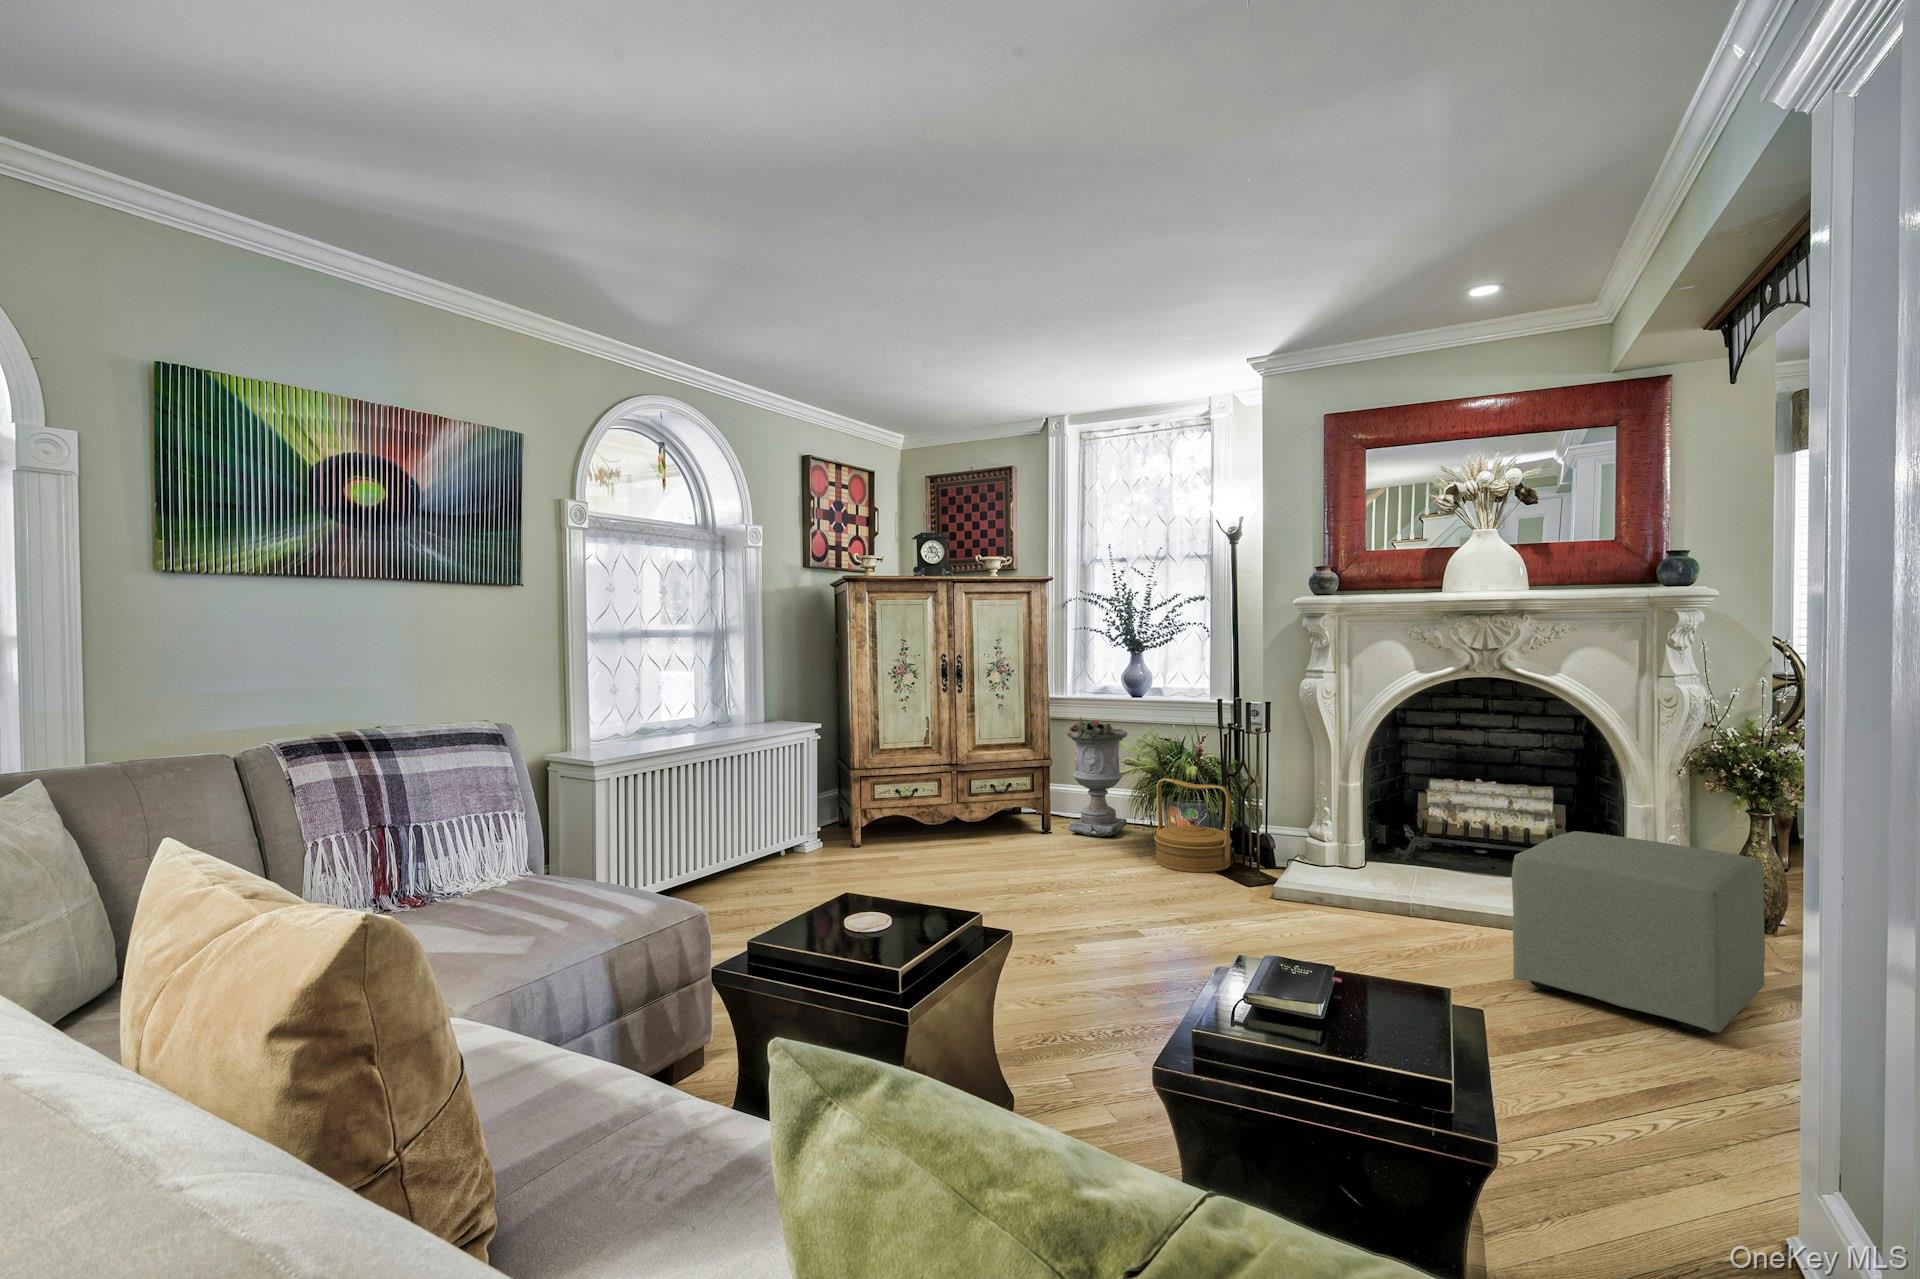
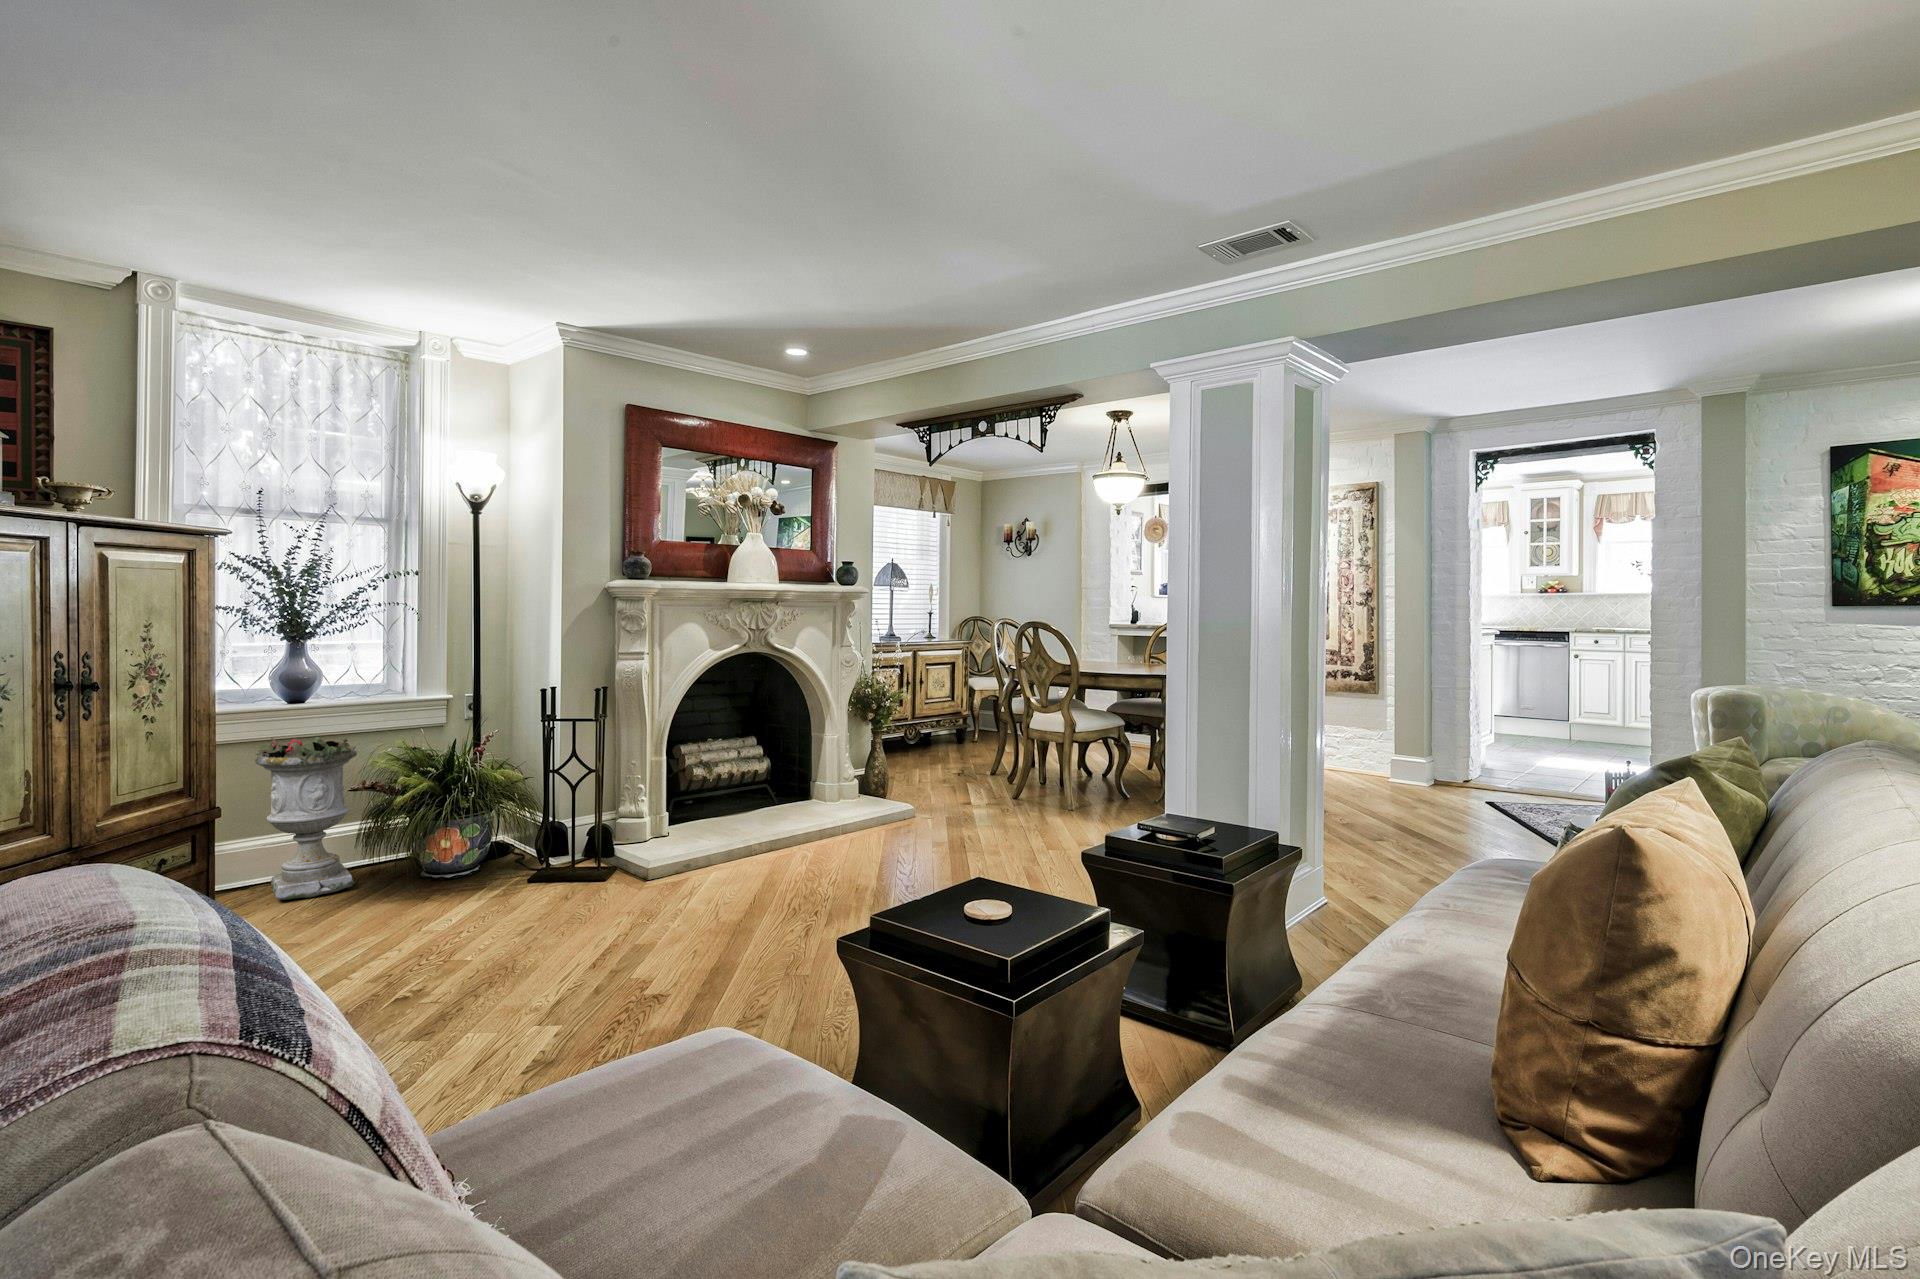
woven basket: present [1154,778,1232,873] -> none [454,783,560,891]
ottoman: present [1512,831,1765,1034] -> none [862,748,996,860]

